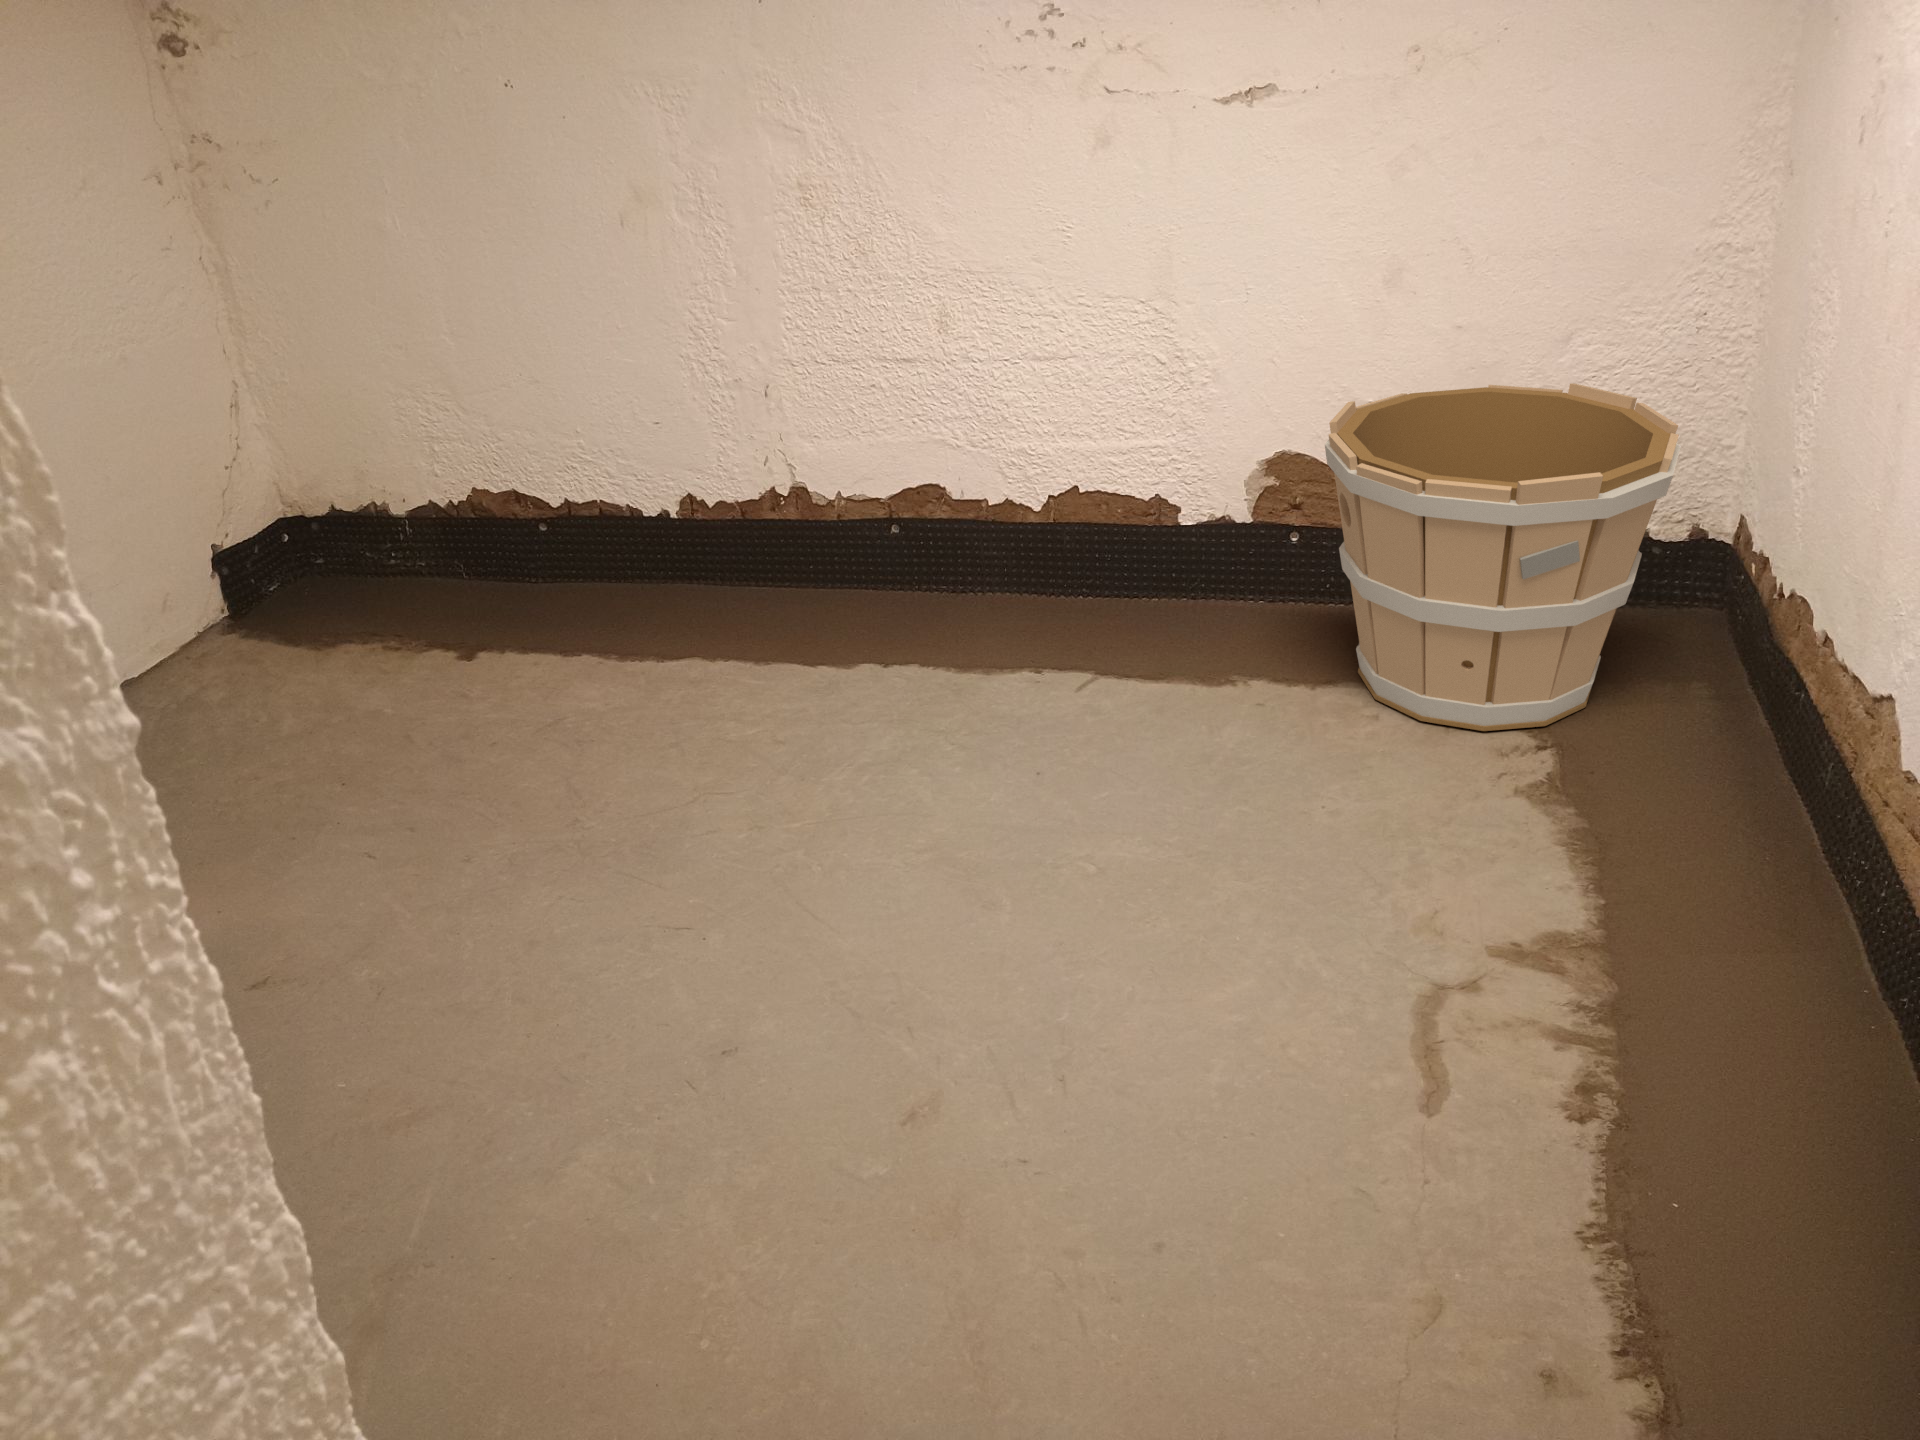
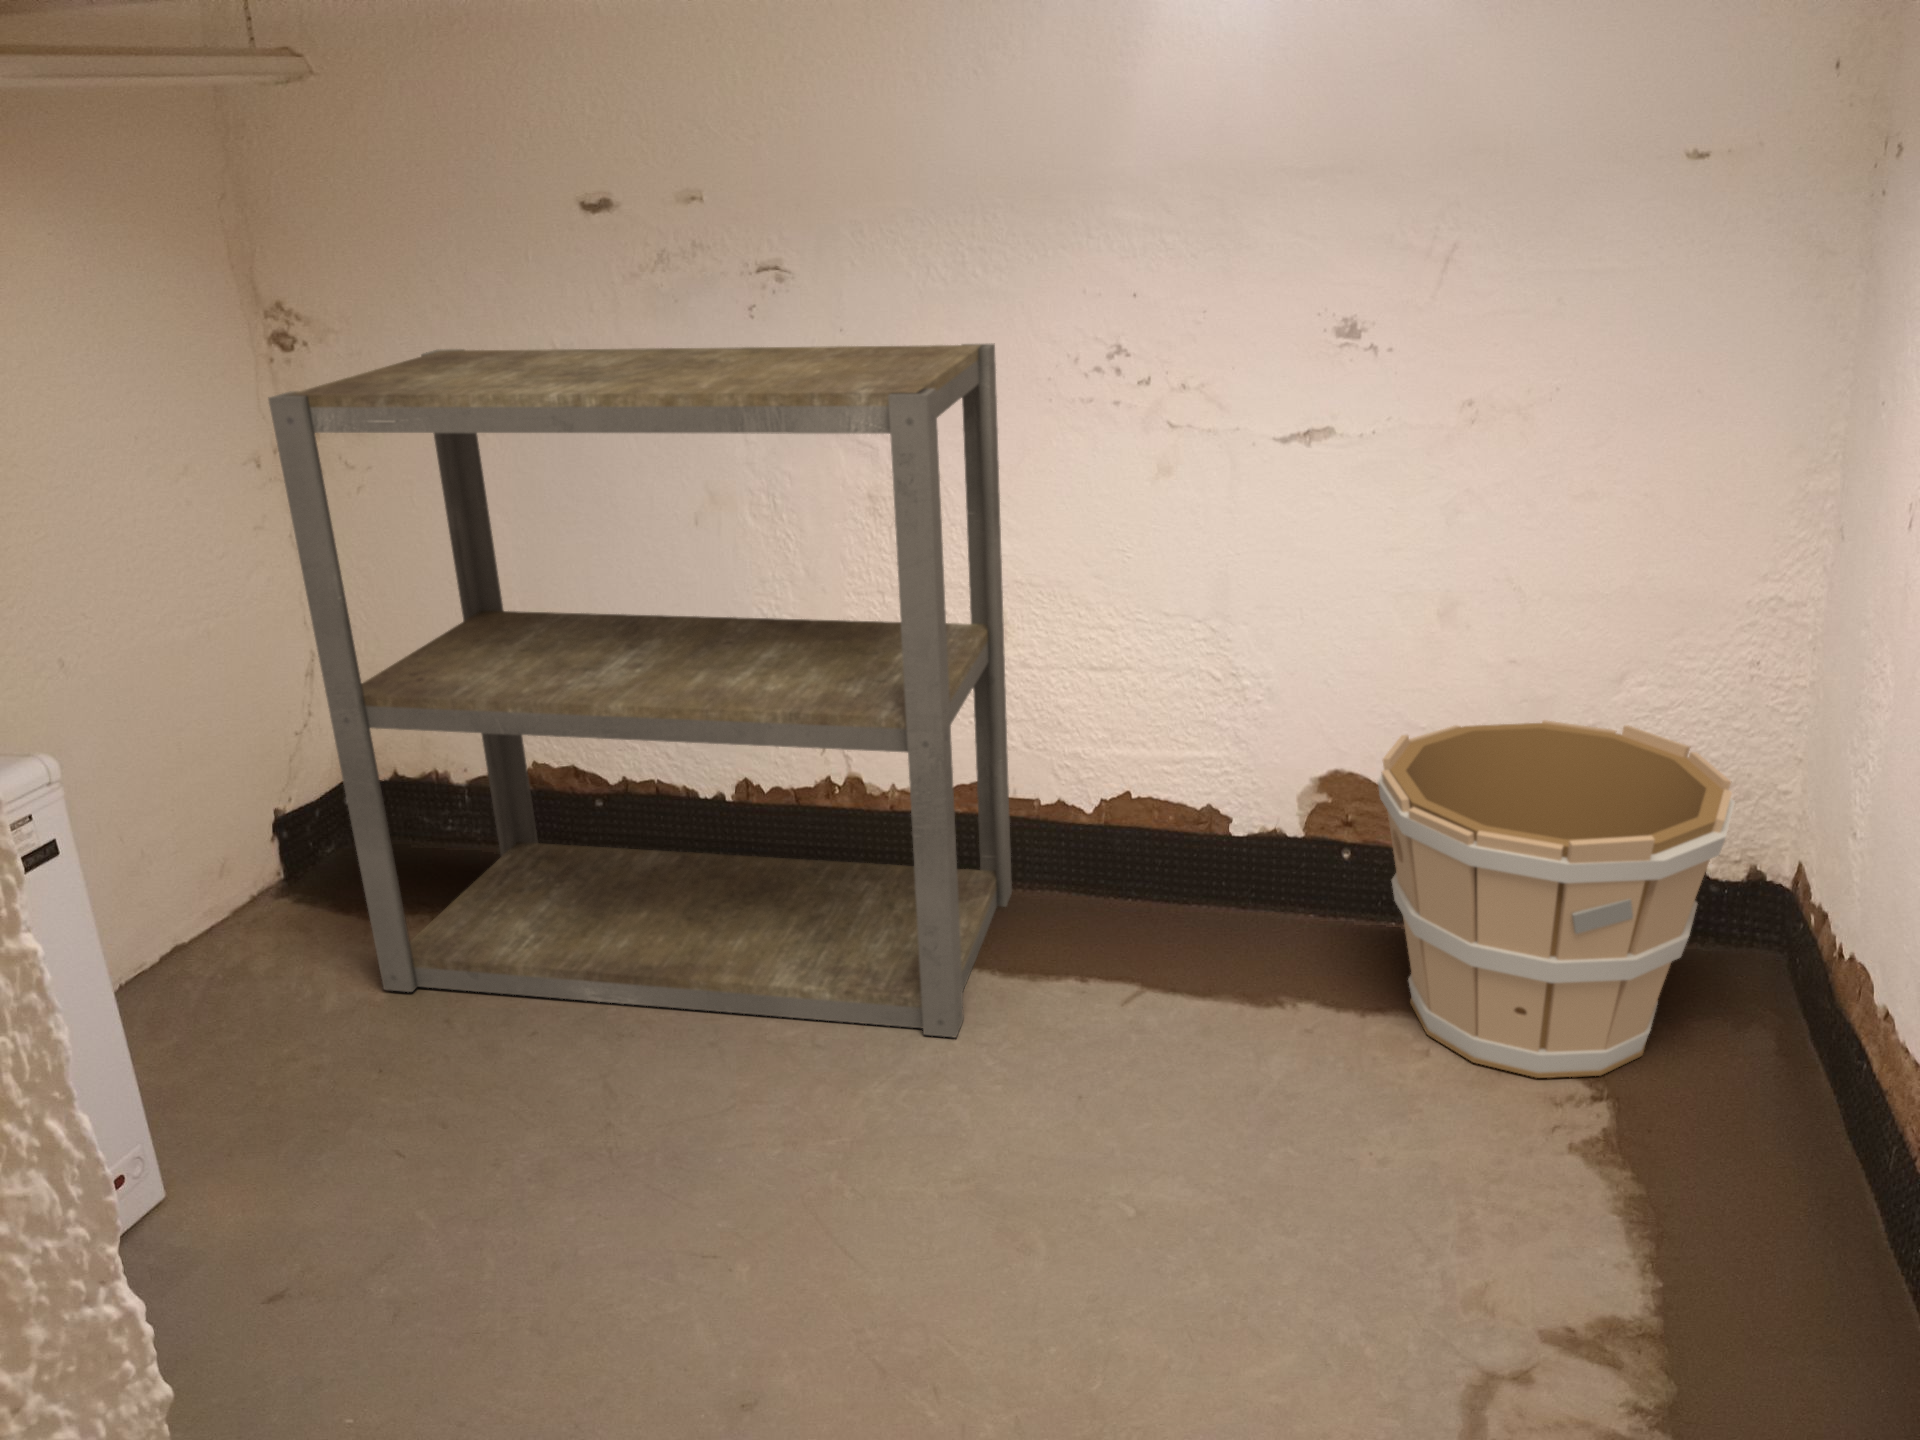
shelving unit: none [149,4,963,724] -> present [268,344,1012,1037]

